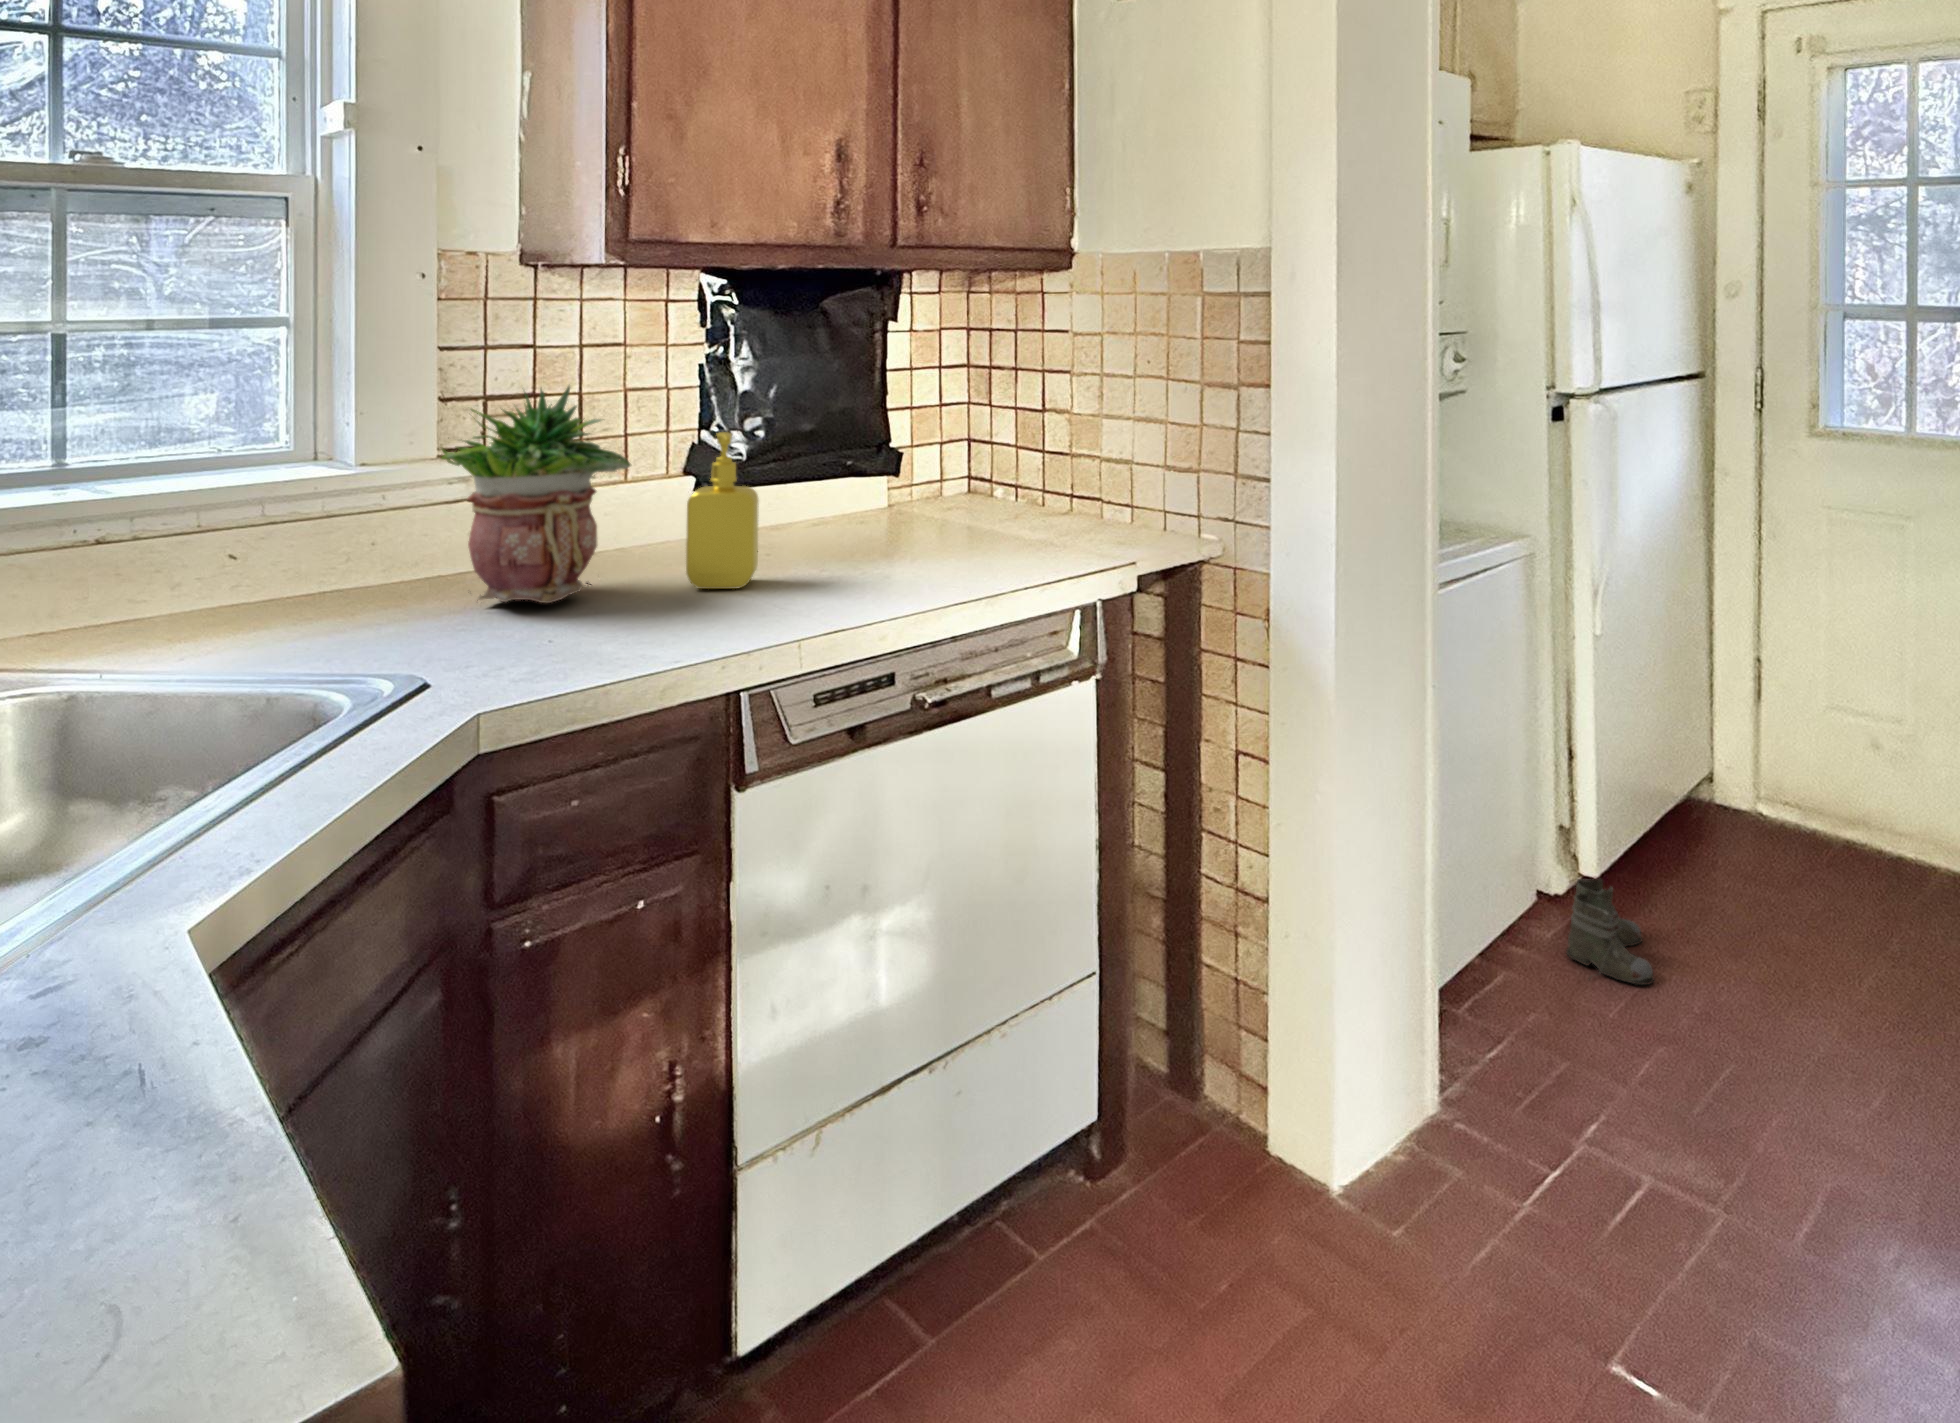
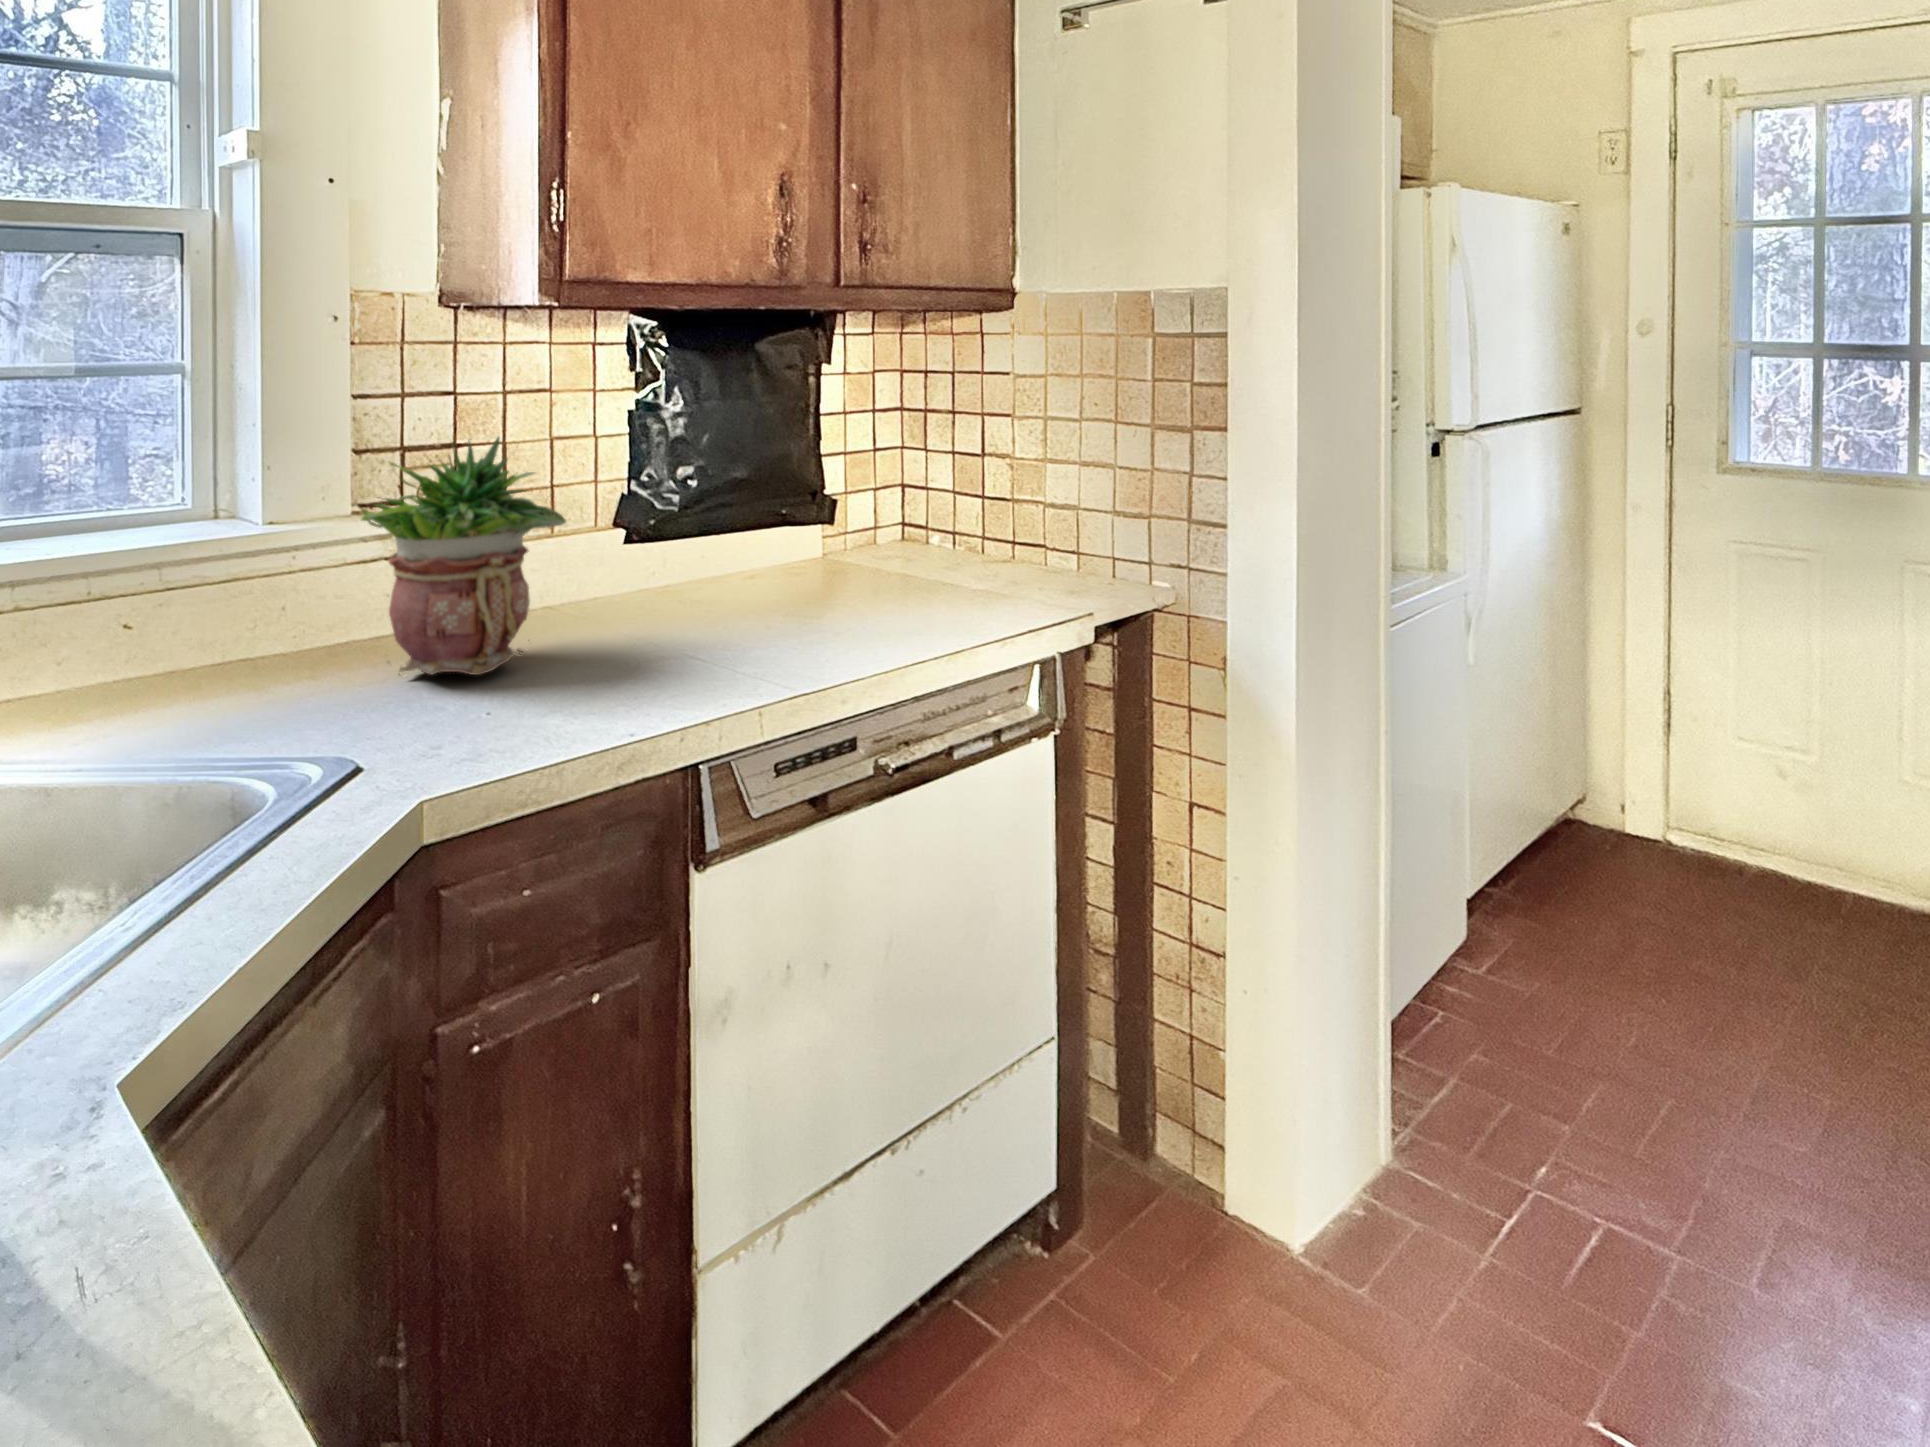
soap dispenser: present [686,432,759,589] -> none [625,484,701,653]
boots: present [1566,879,1654,985] -> none [1502,912,1591,1022]

